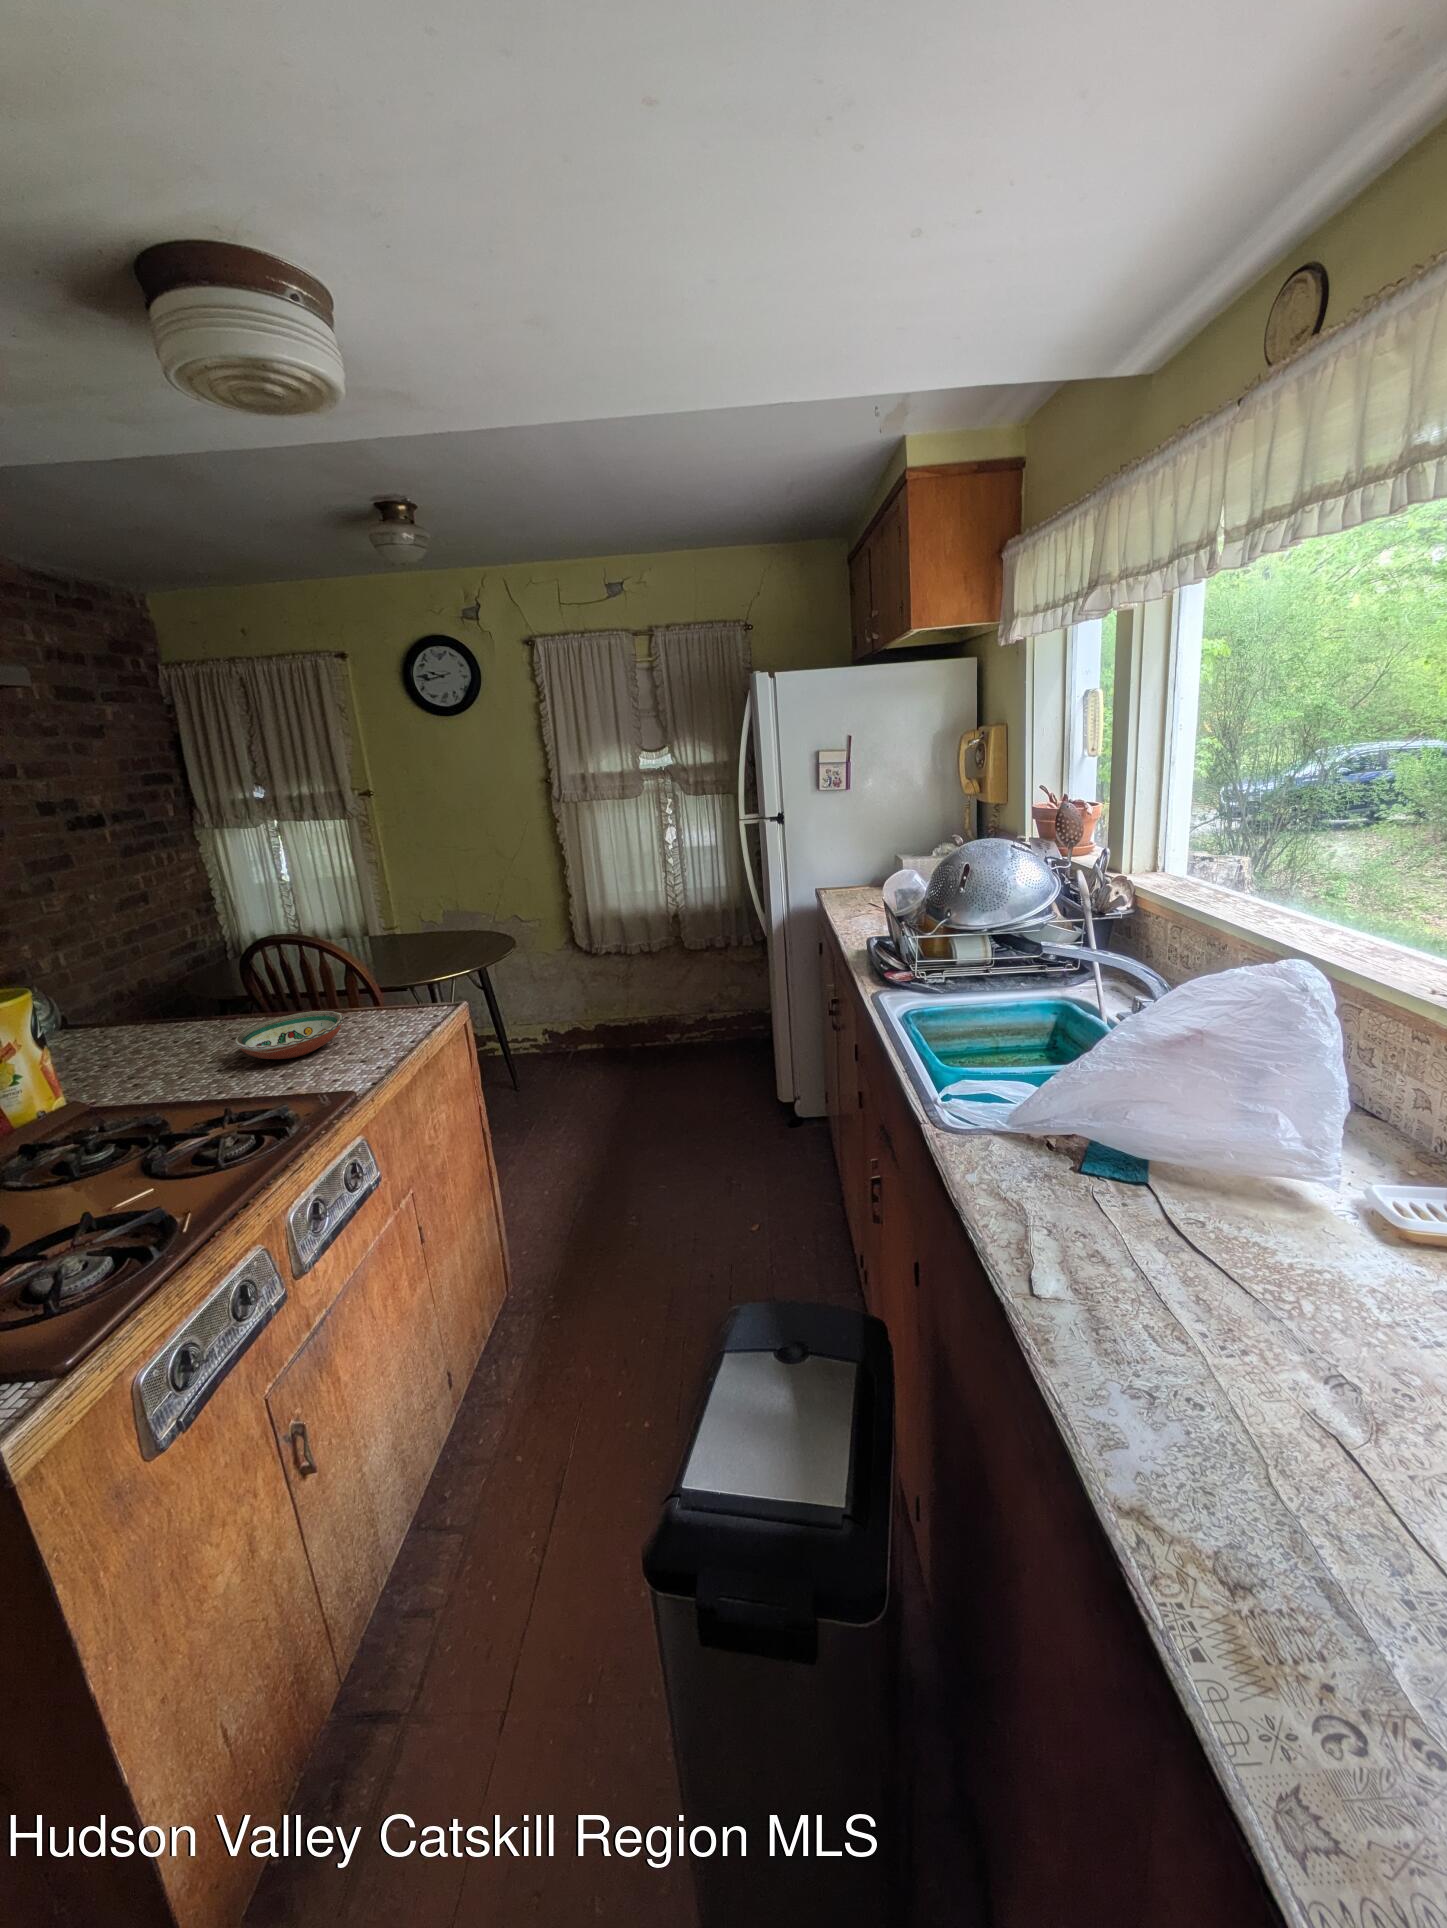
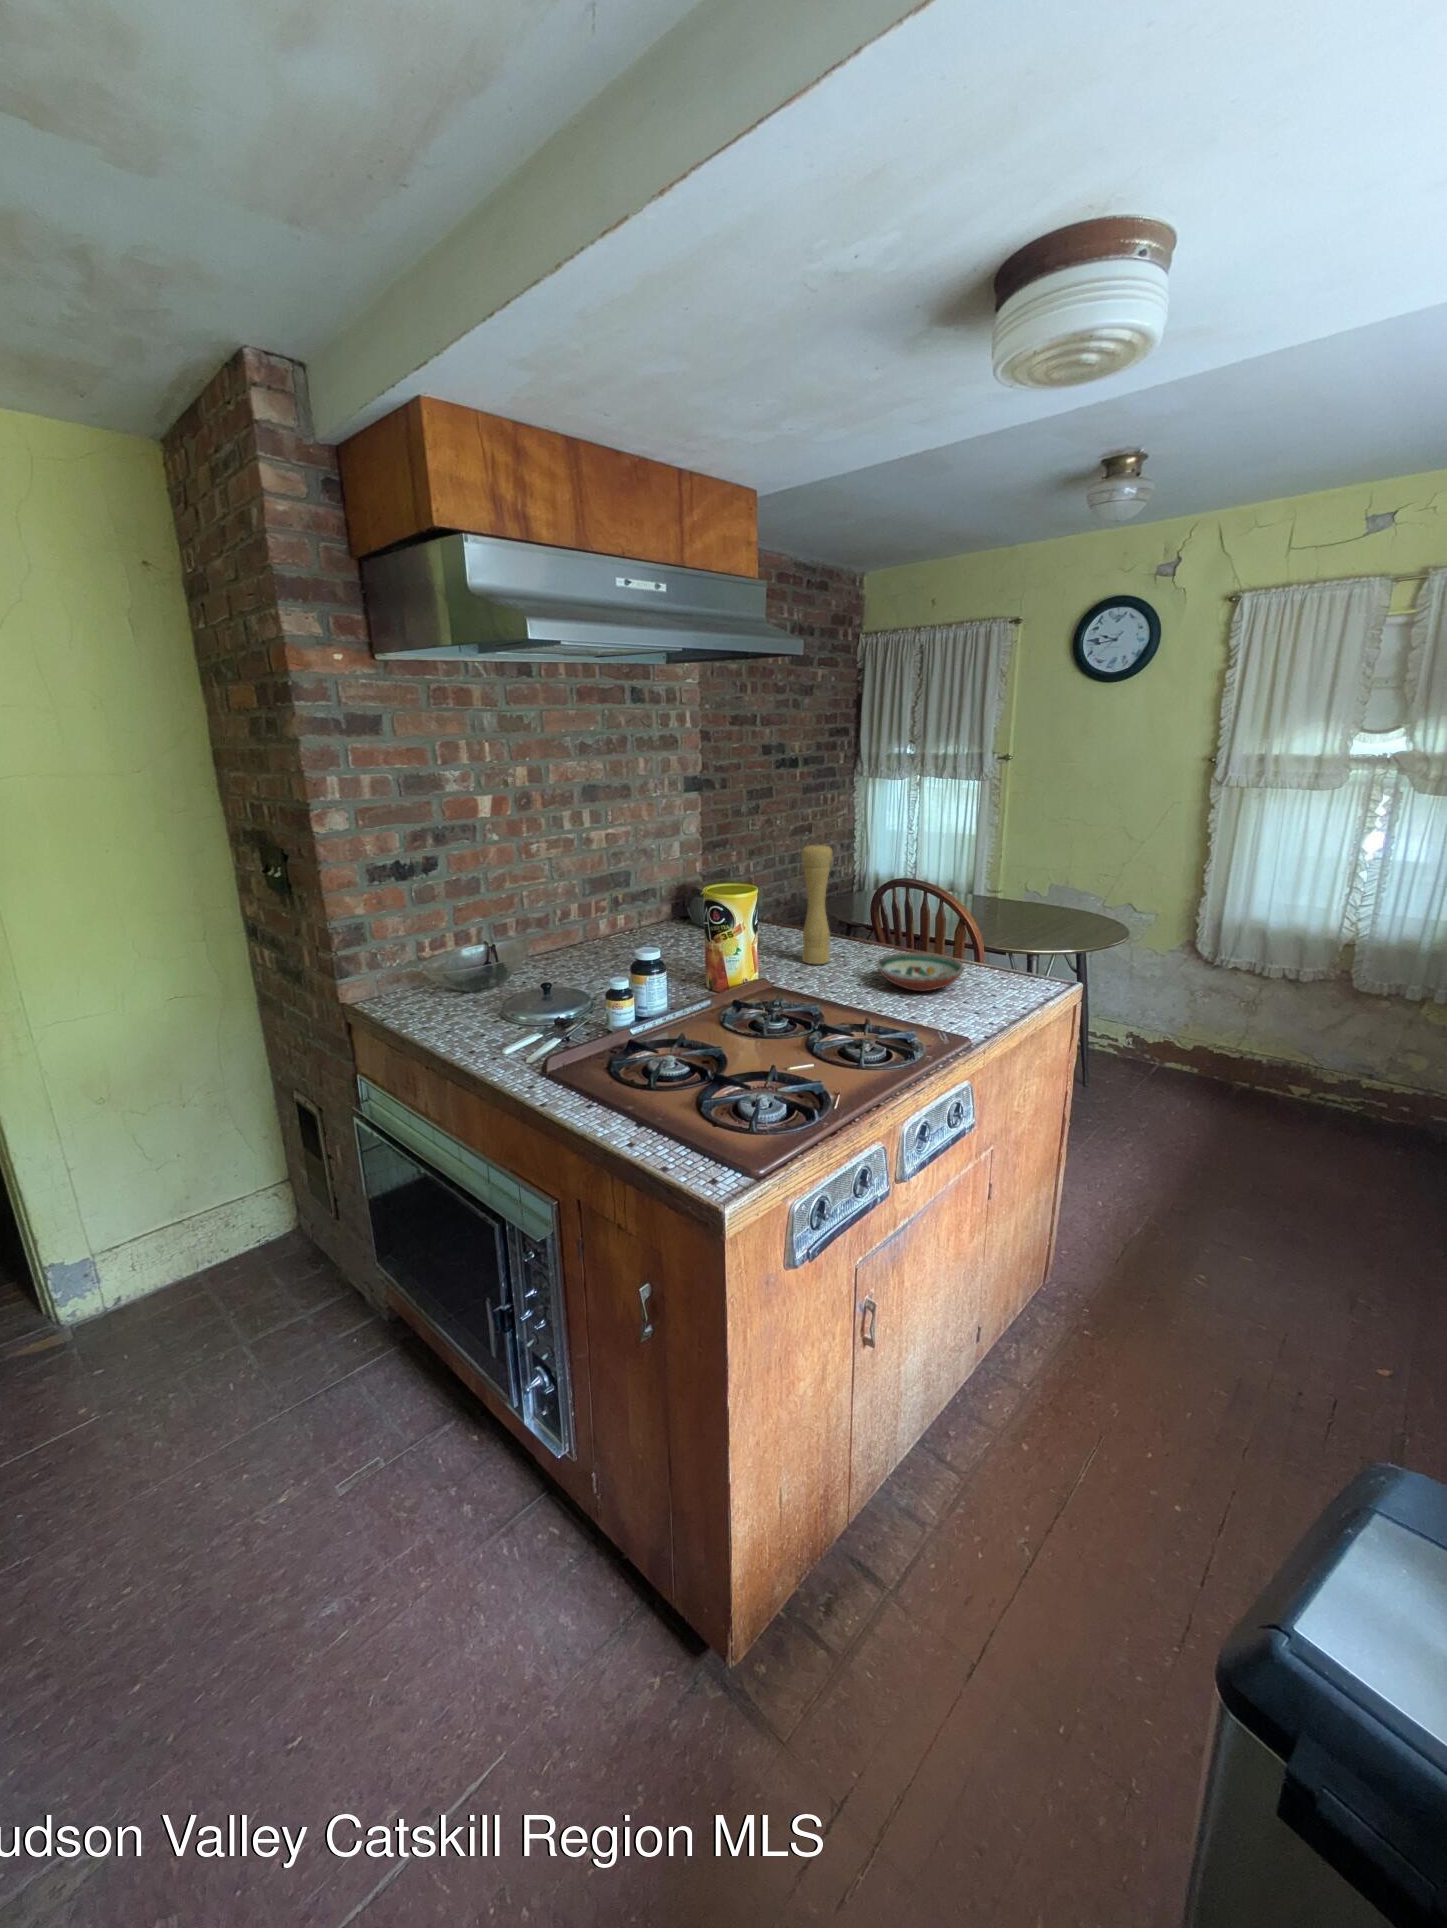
pepper mill: none [87,916,173,1067] -> present [801,843,832,964]

